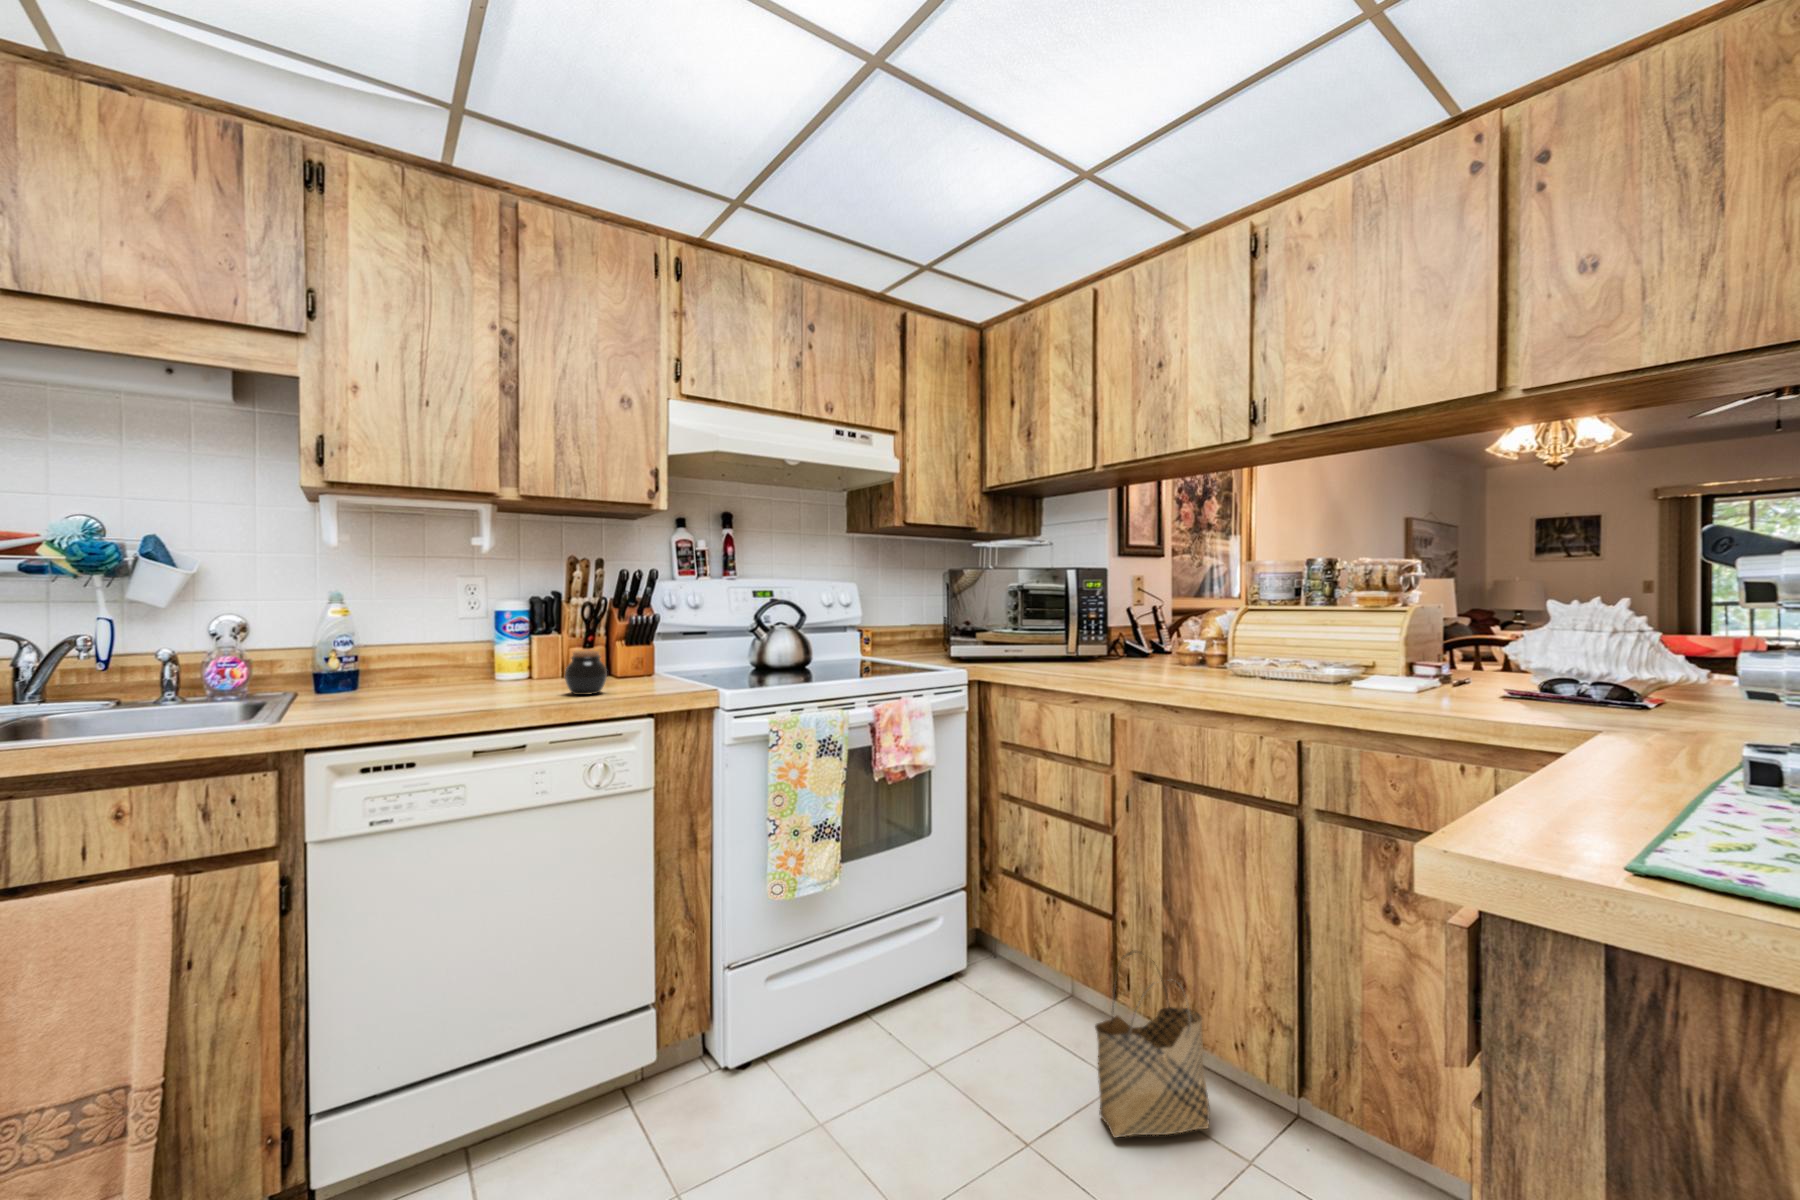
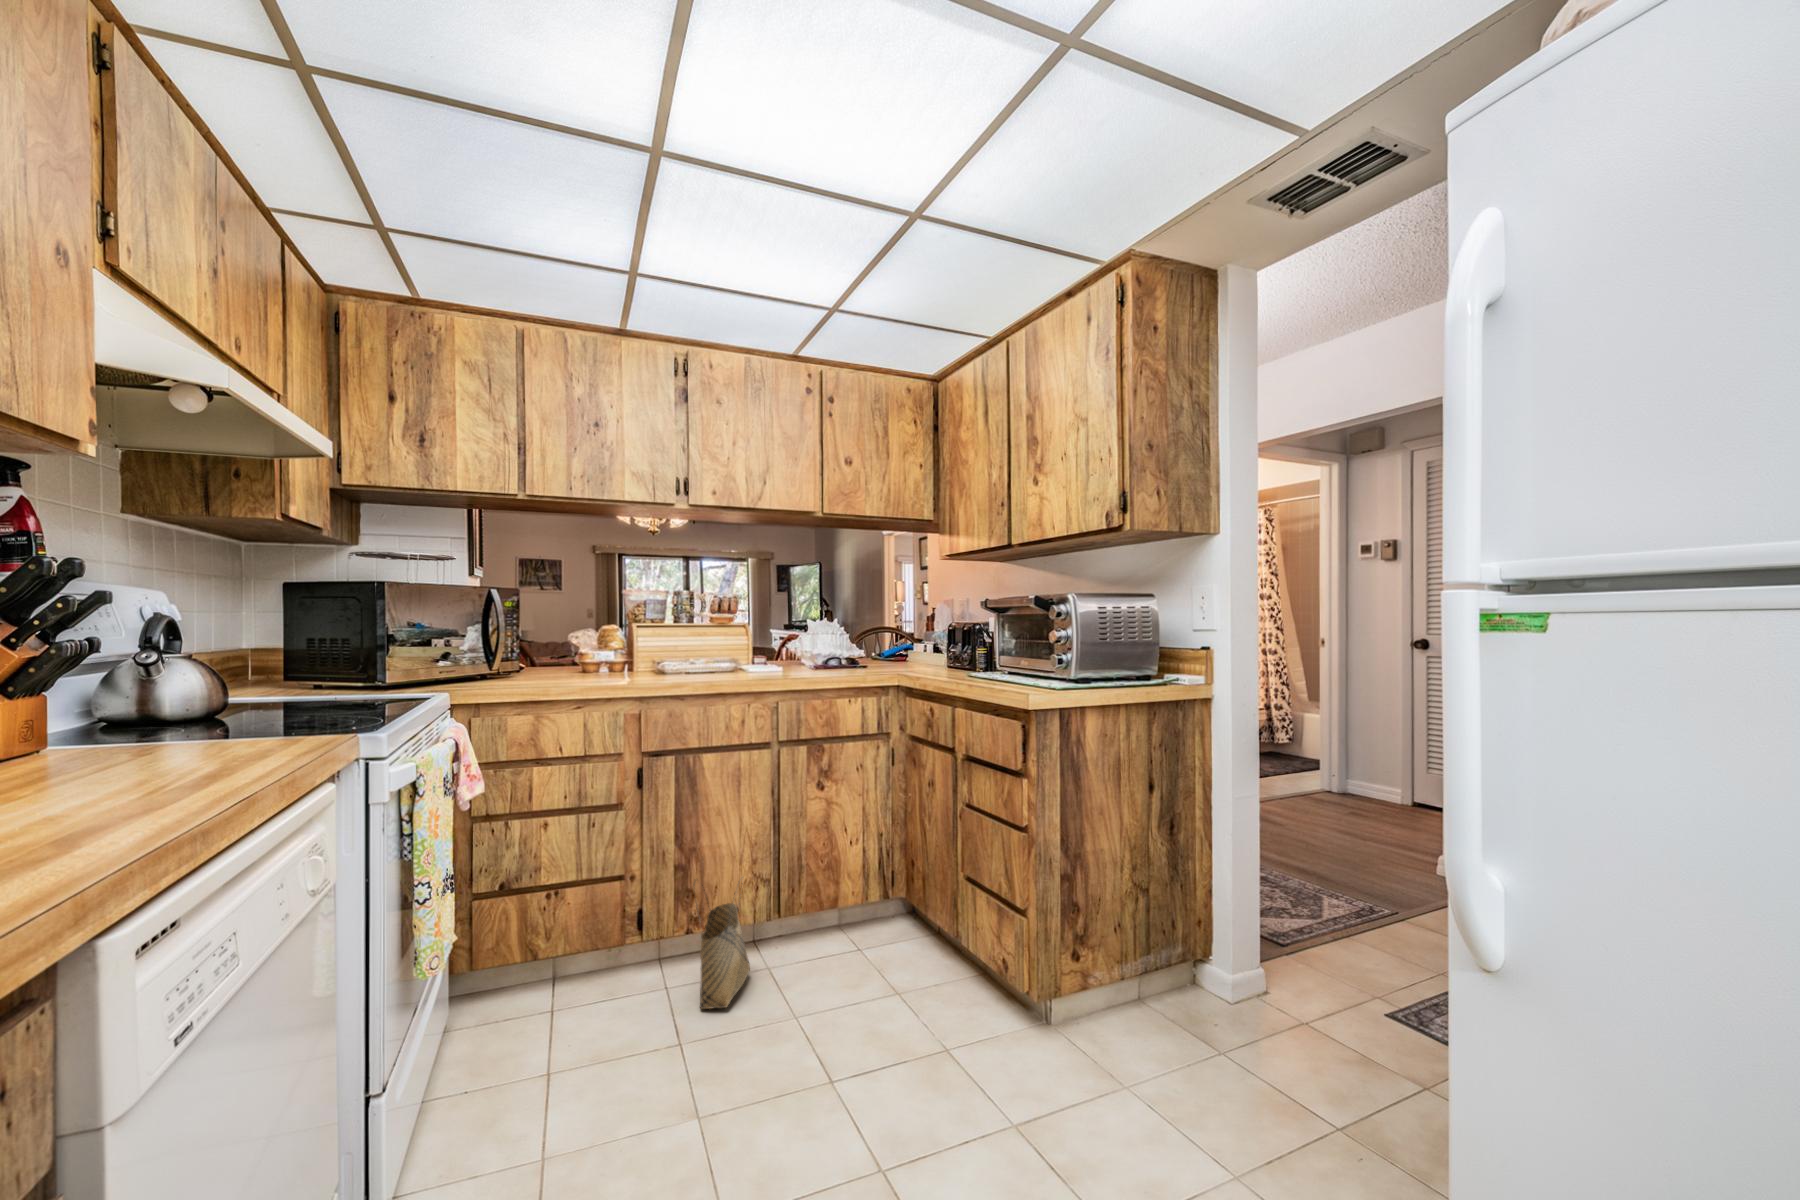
jar: present [565,651,607,695] -> none [119,710,216,792]

